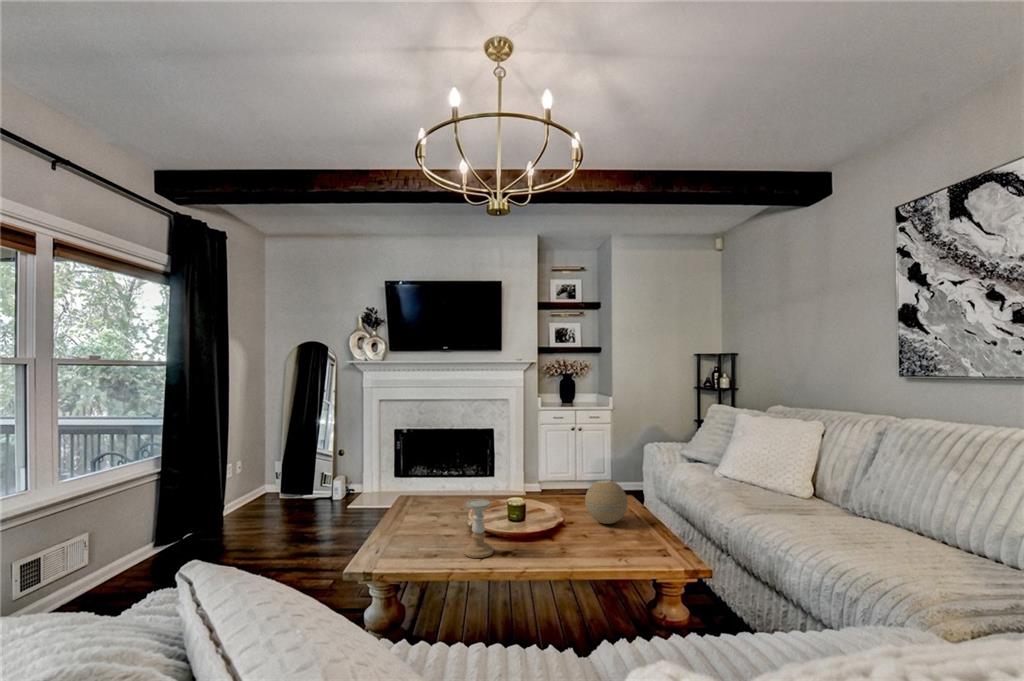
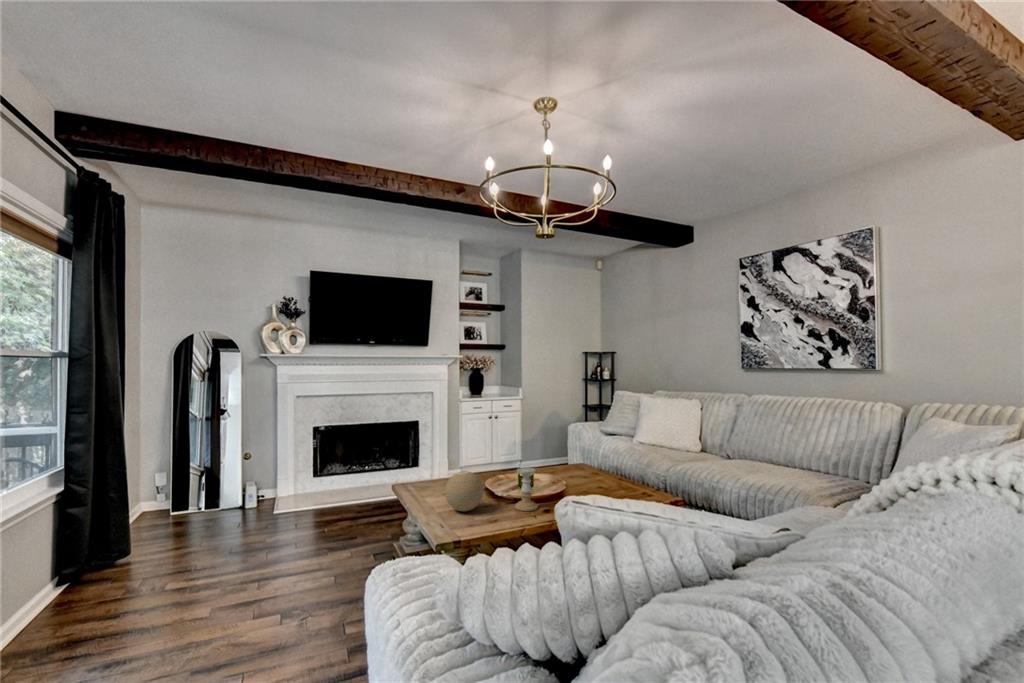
decorative orb: present [585,480,628,524] -> present [445,471,483,511]

